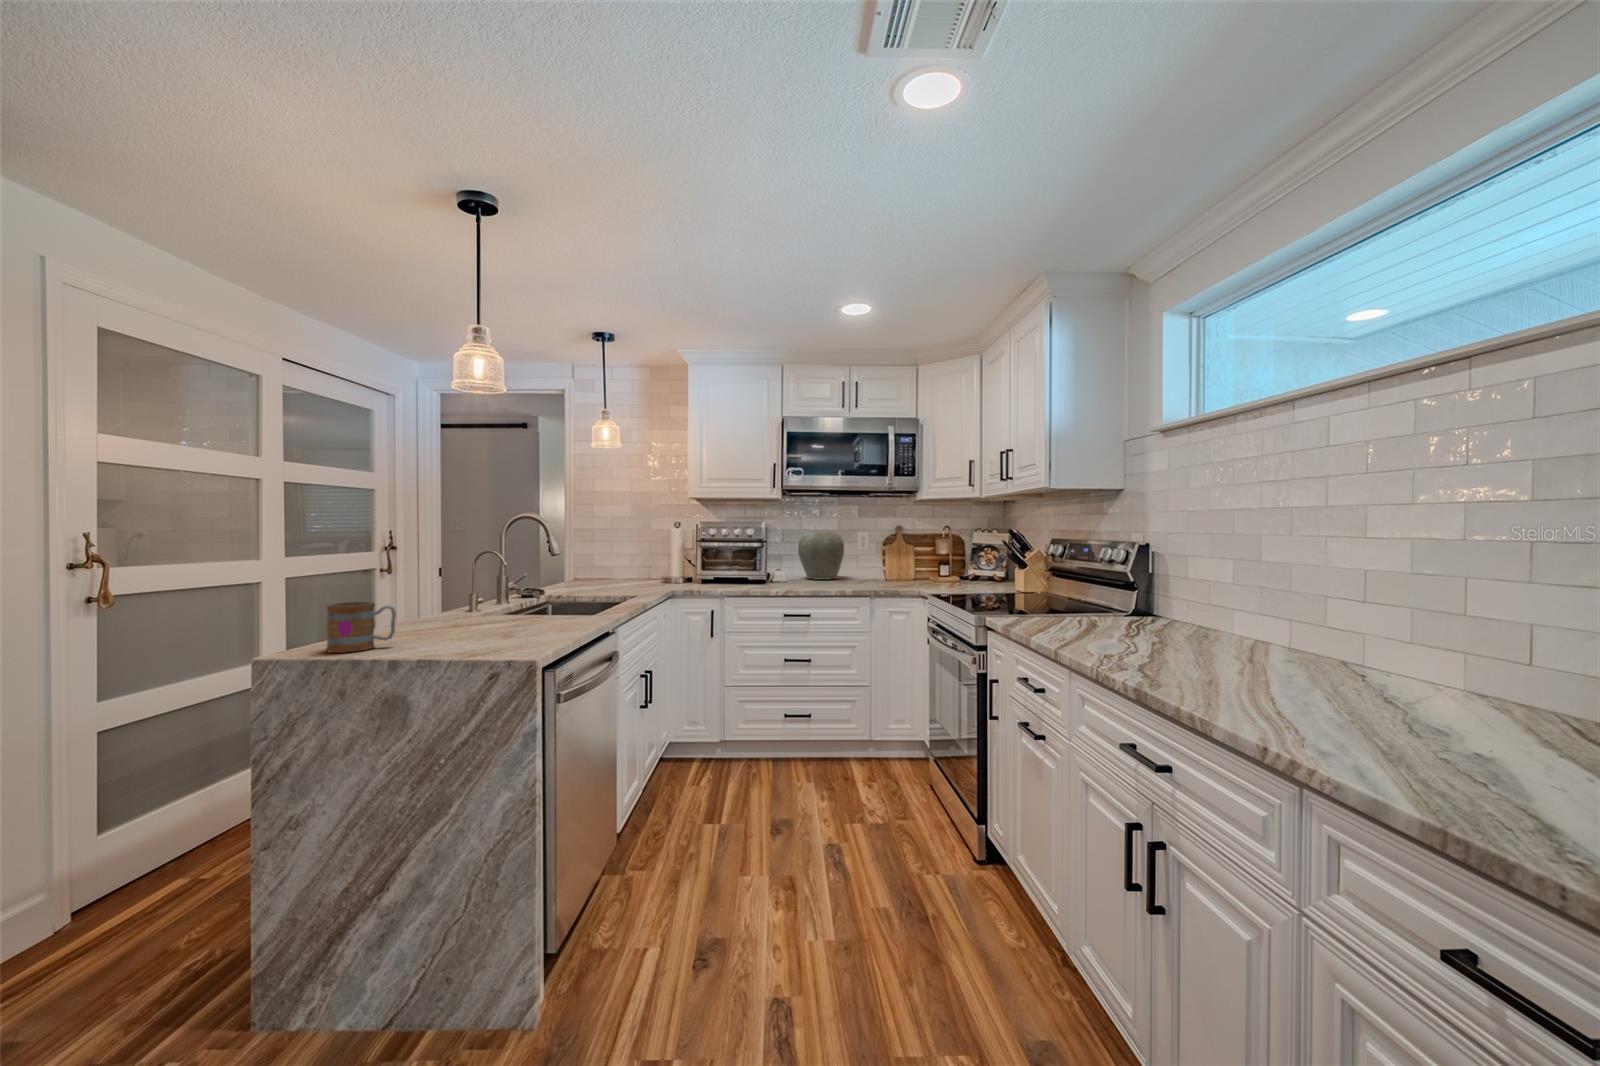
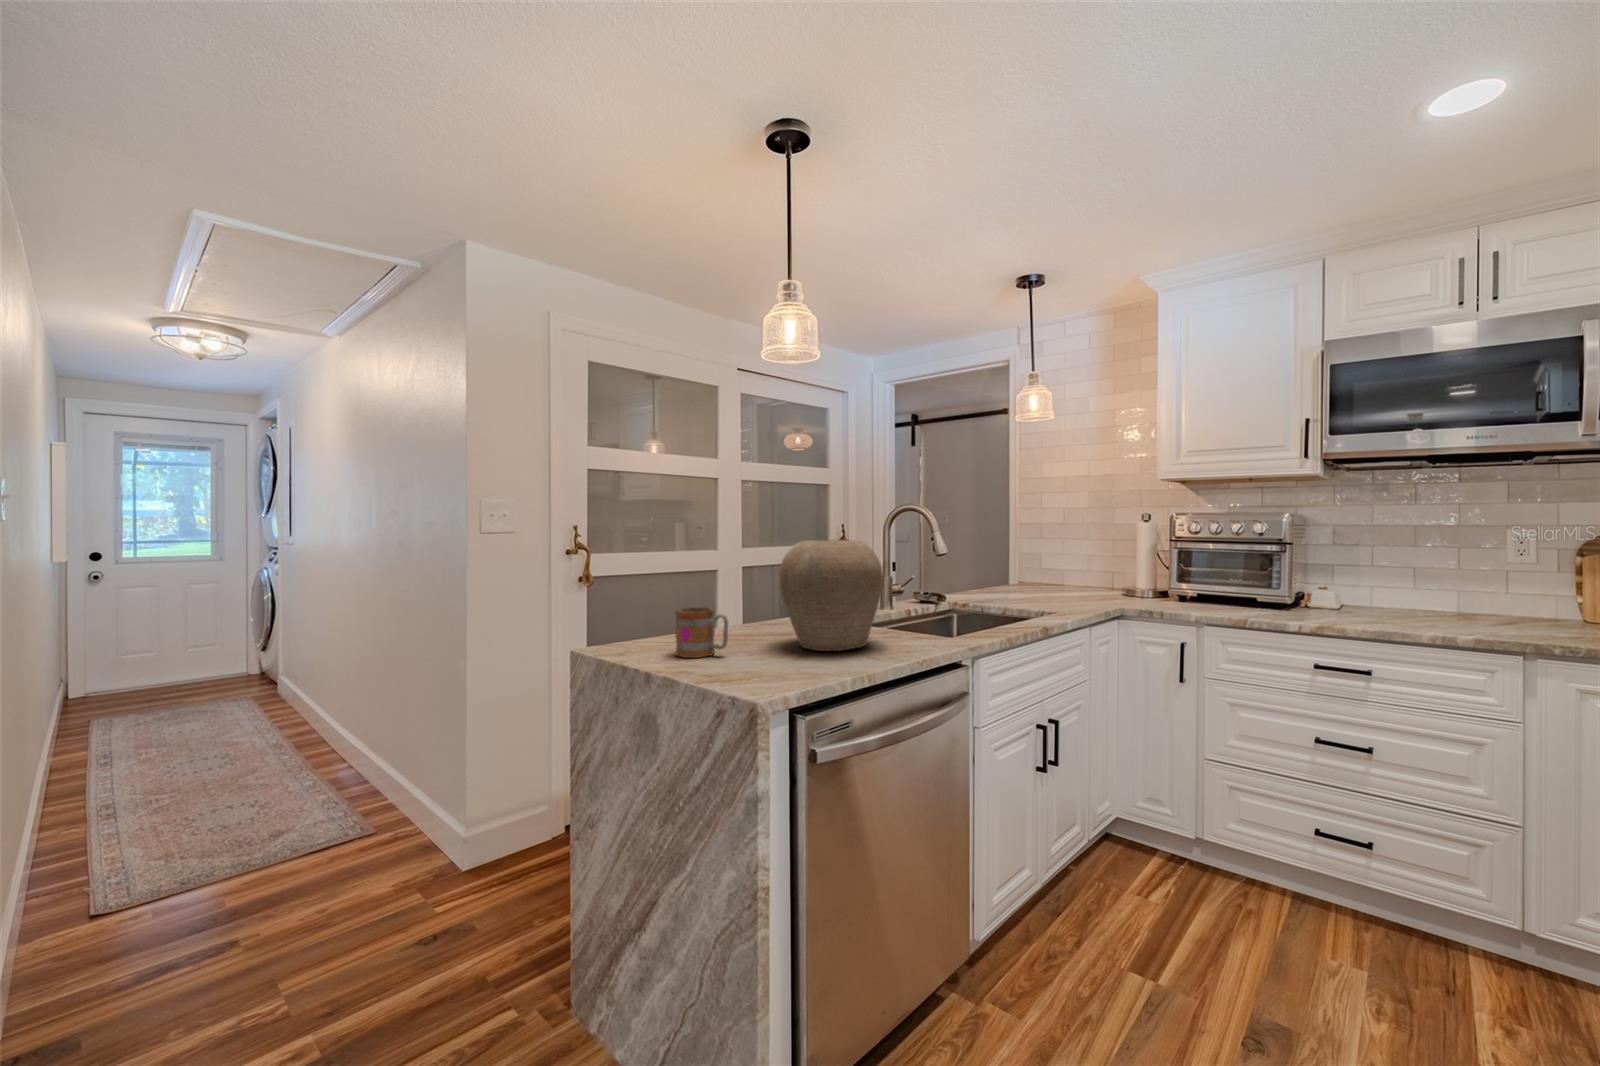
vase: present [798,531,844,580] -> present [780,540,883,651]

